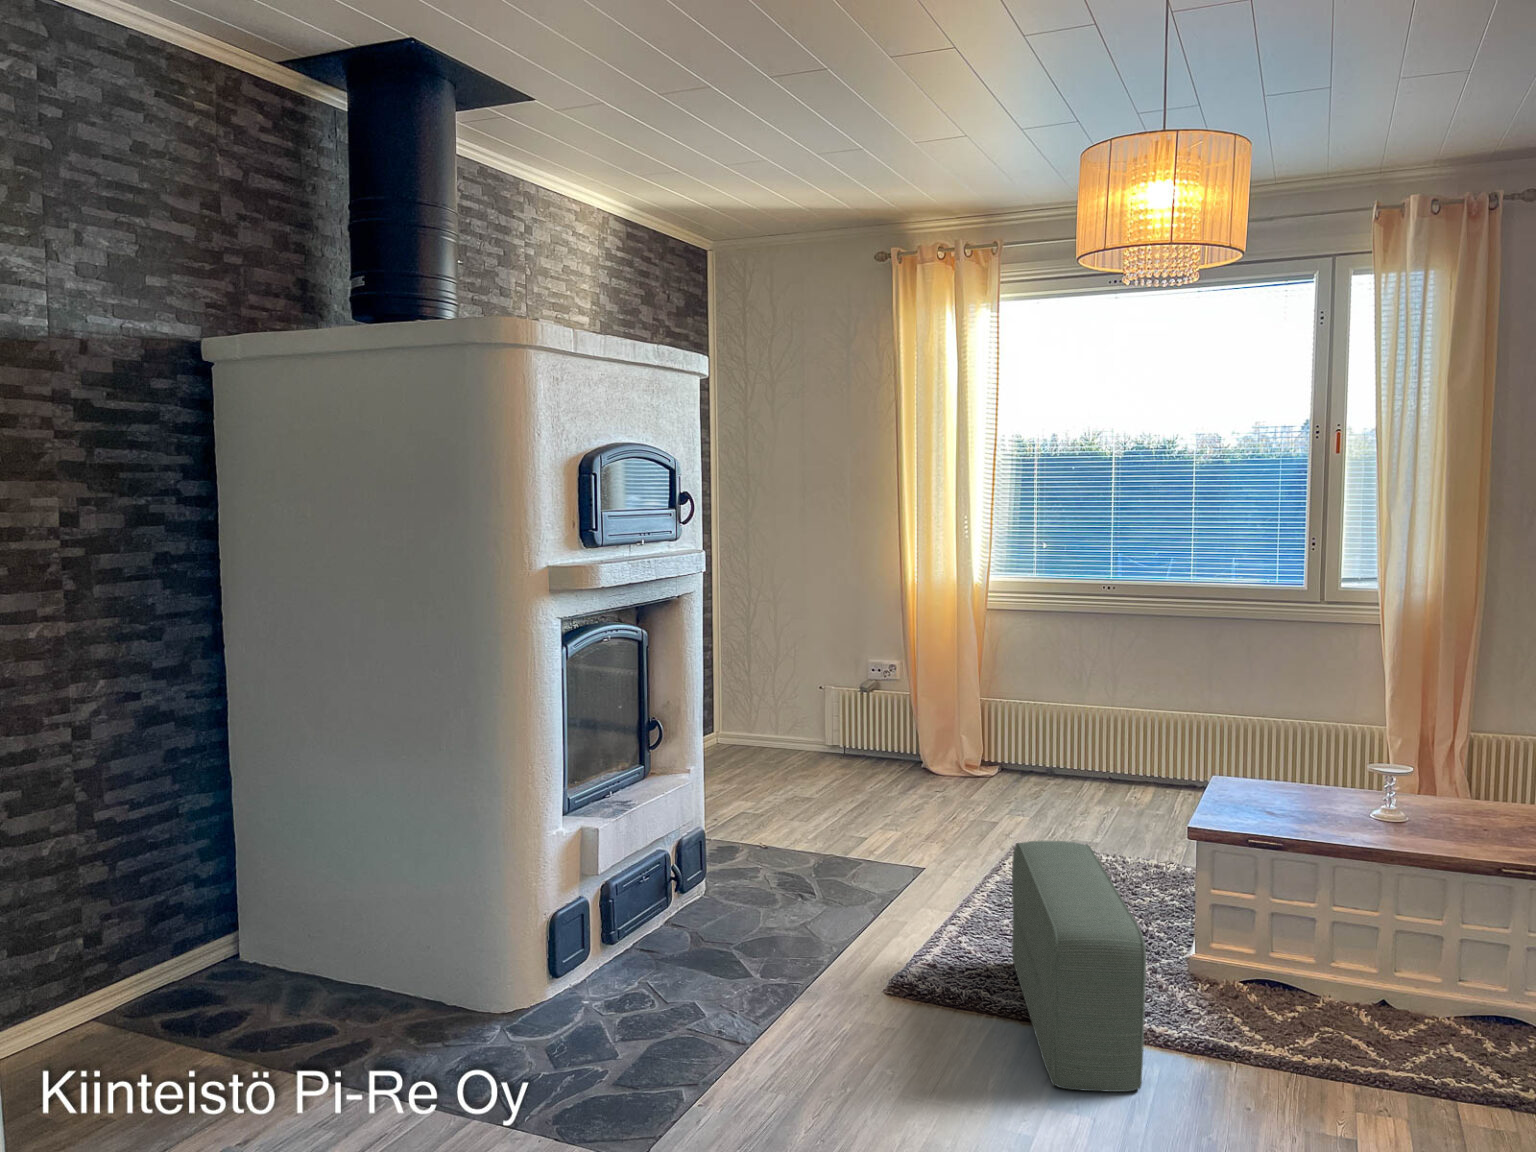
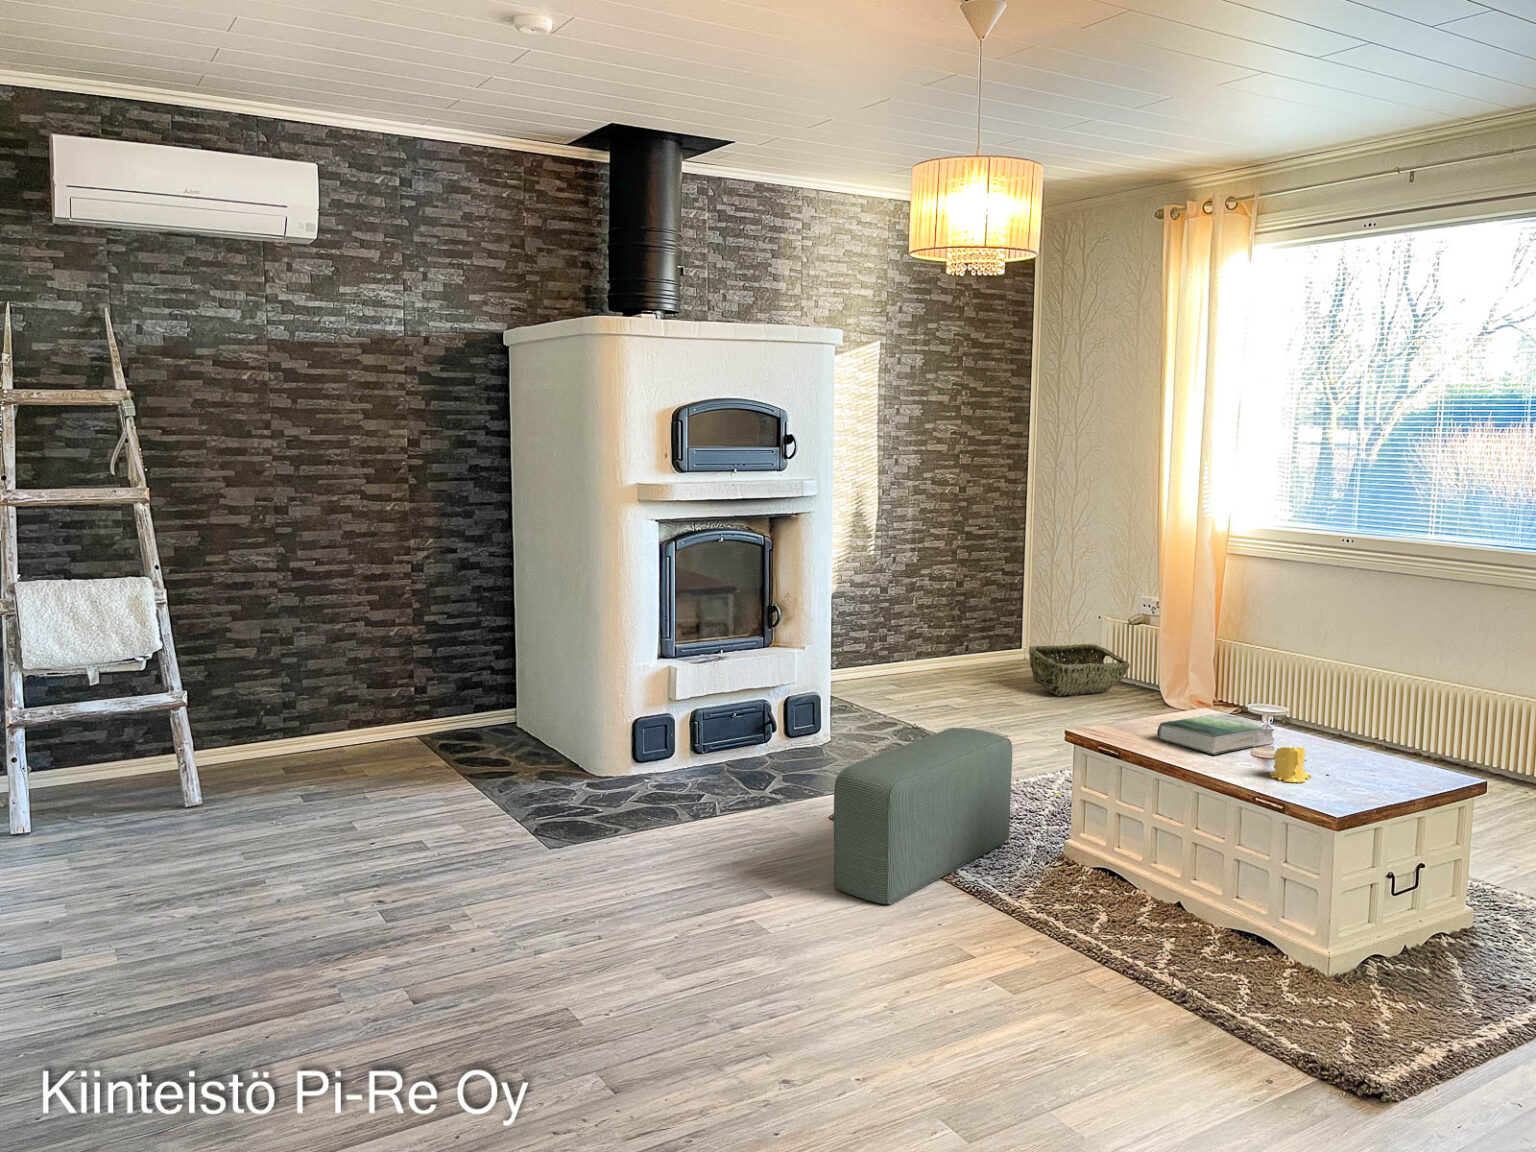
woven basket: none [770,713,866,775] -> present [1029,644,1130,696]
book: none [1272,778,1356,825] -> present [1157,713,1276,755]
candle: none [1429,801,1473,842] -> present [1270,746,1312,783]

